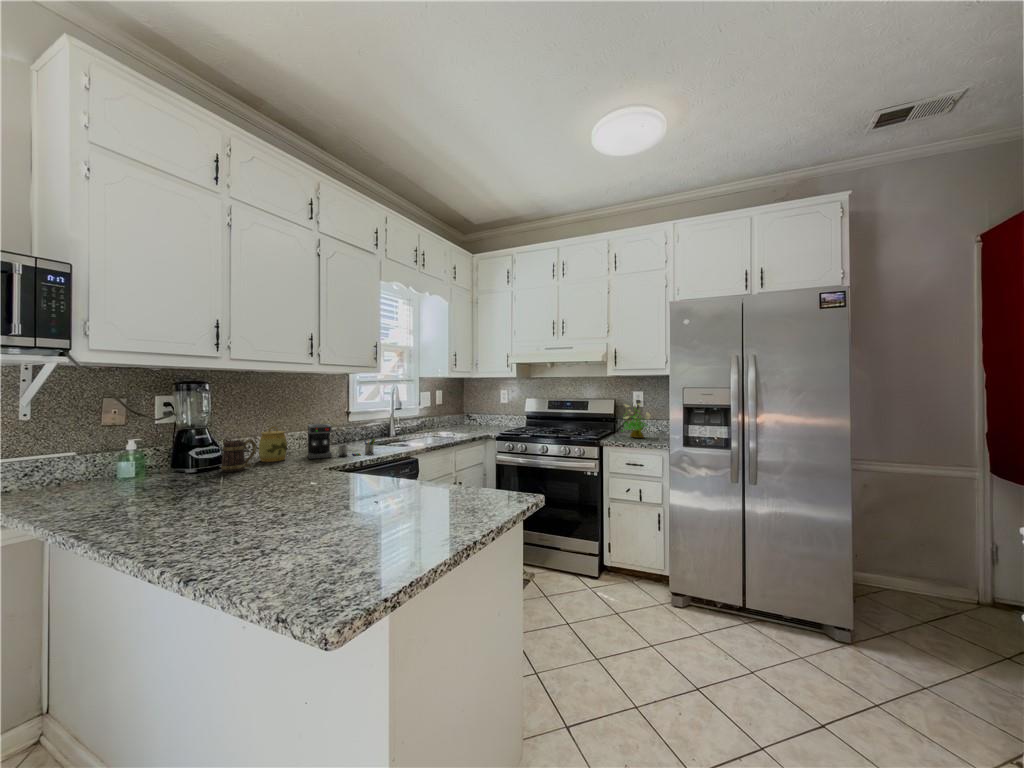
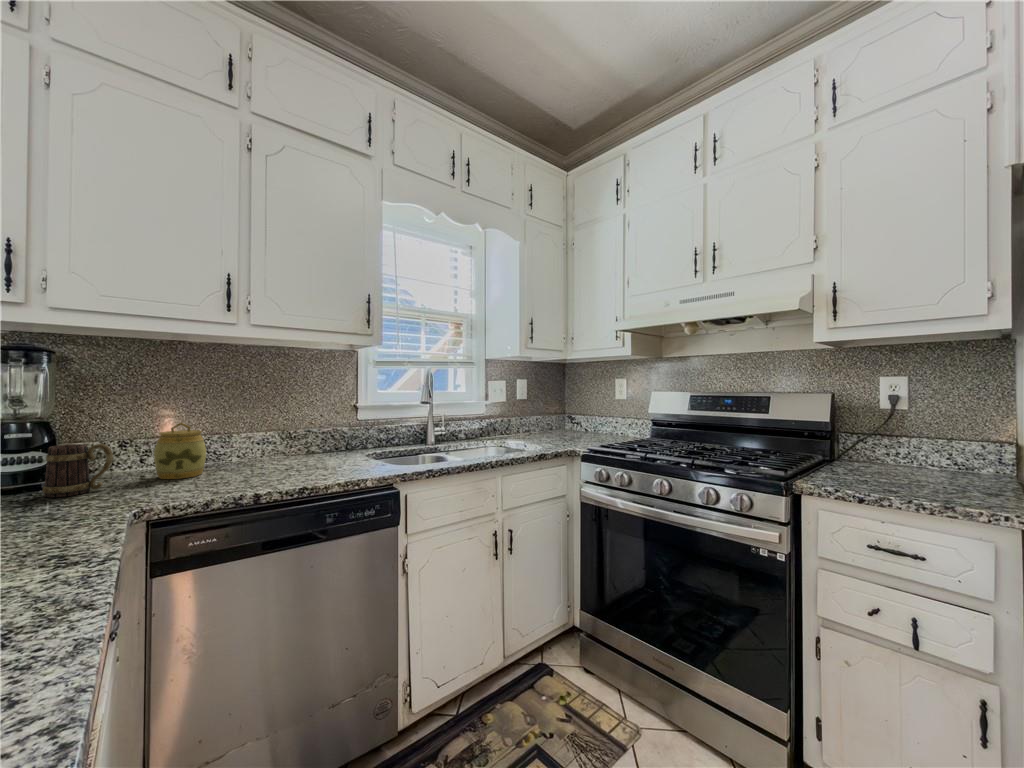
potted plant: present [624,404,650,438] -> none [848,390,939,482]
coffee maker: present [308,424,375,459] -> none [218,421,335,479]

